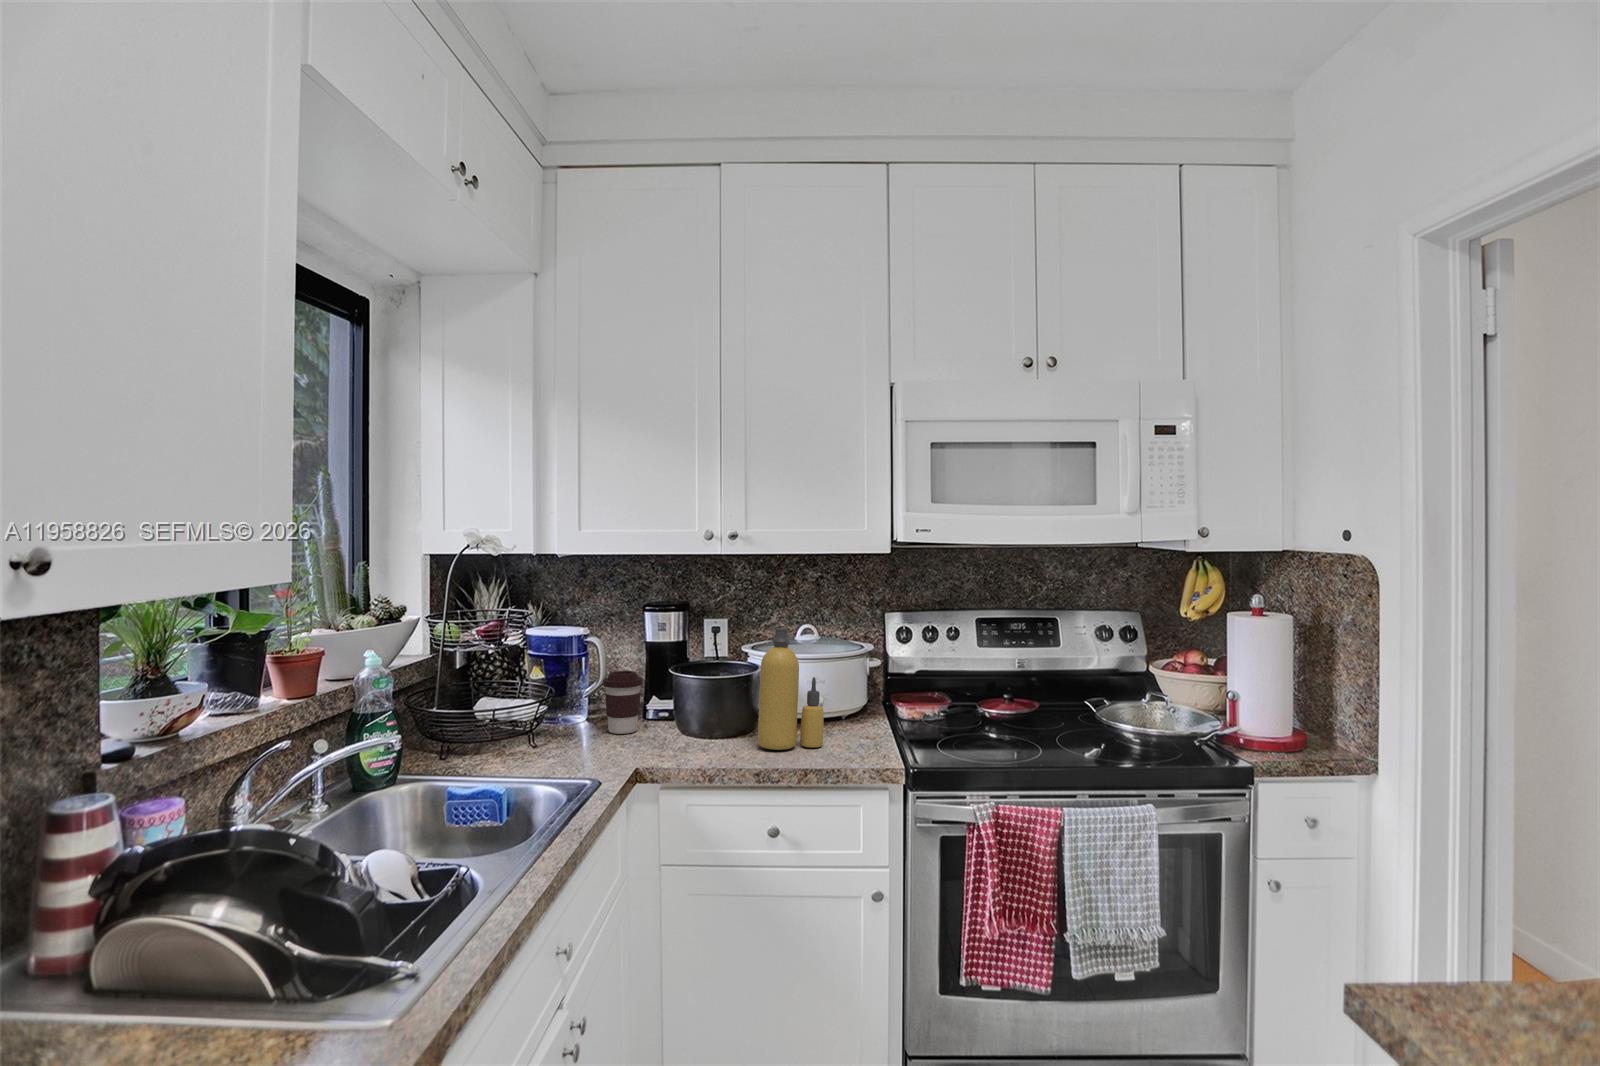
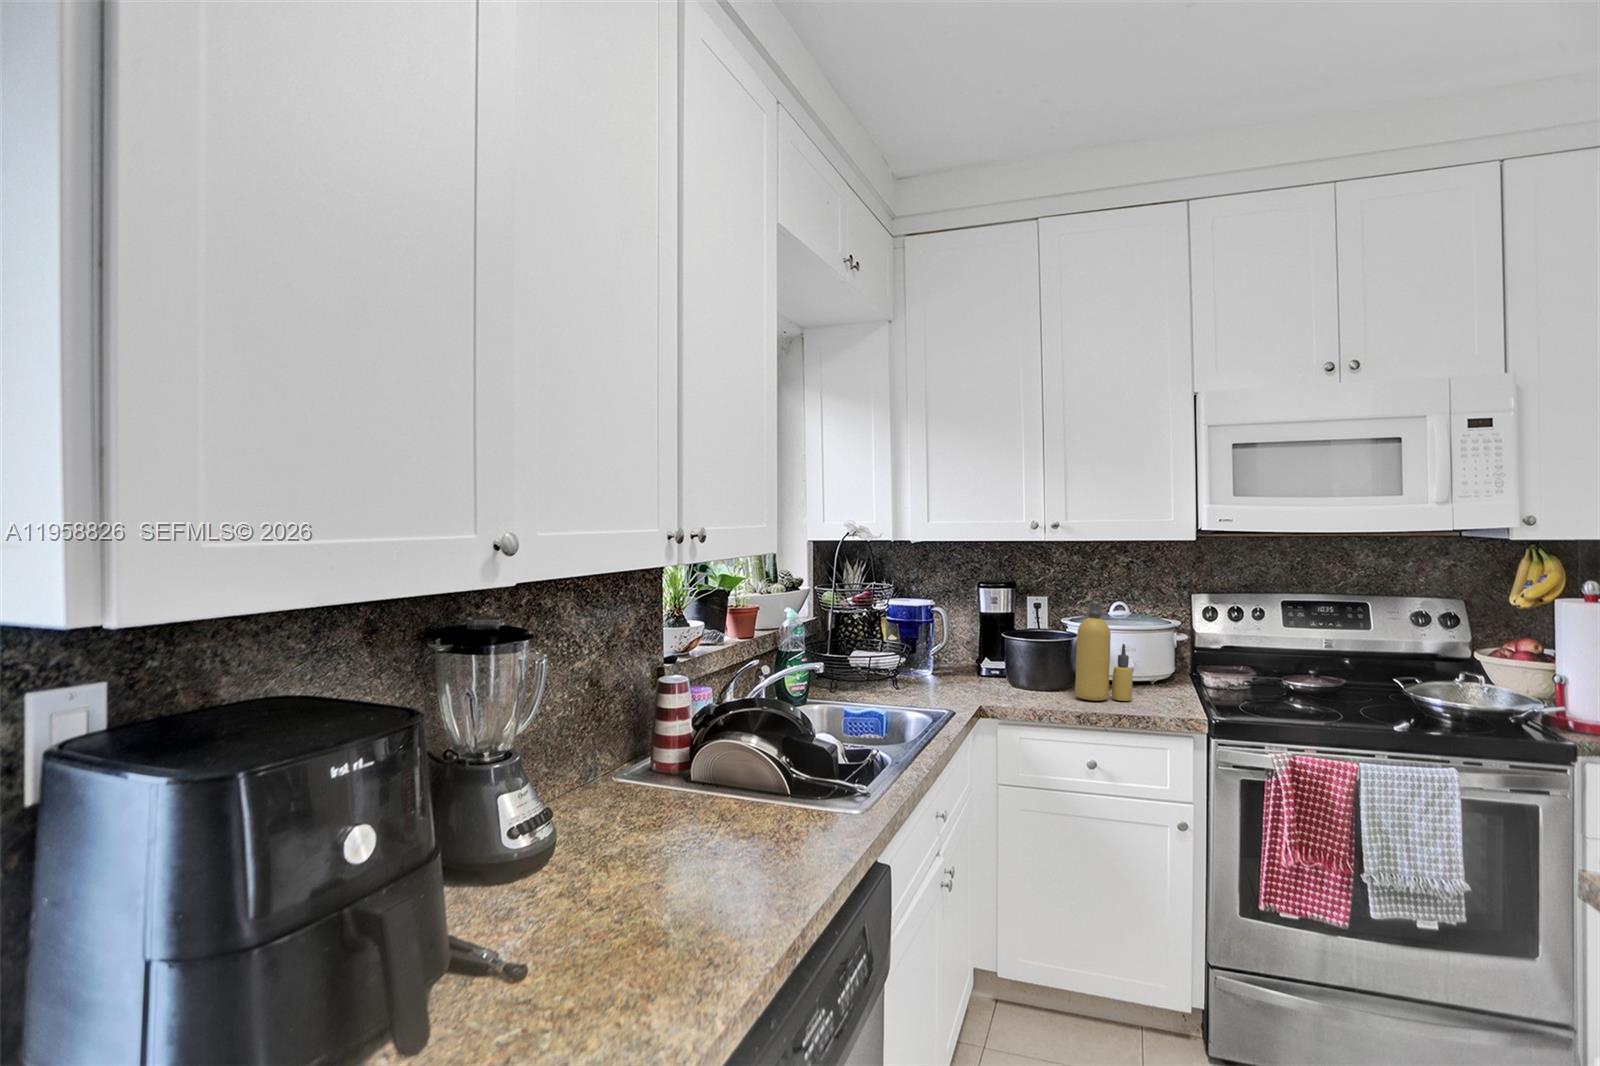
coffee cup: present [603,671,643,734] -> none [948,635,978,683]

